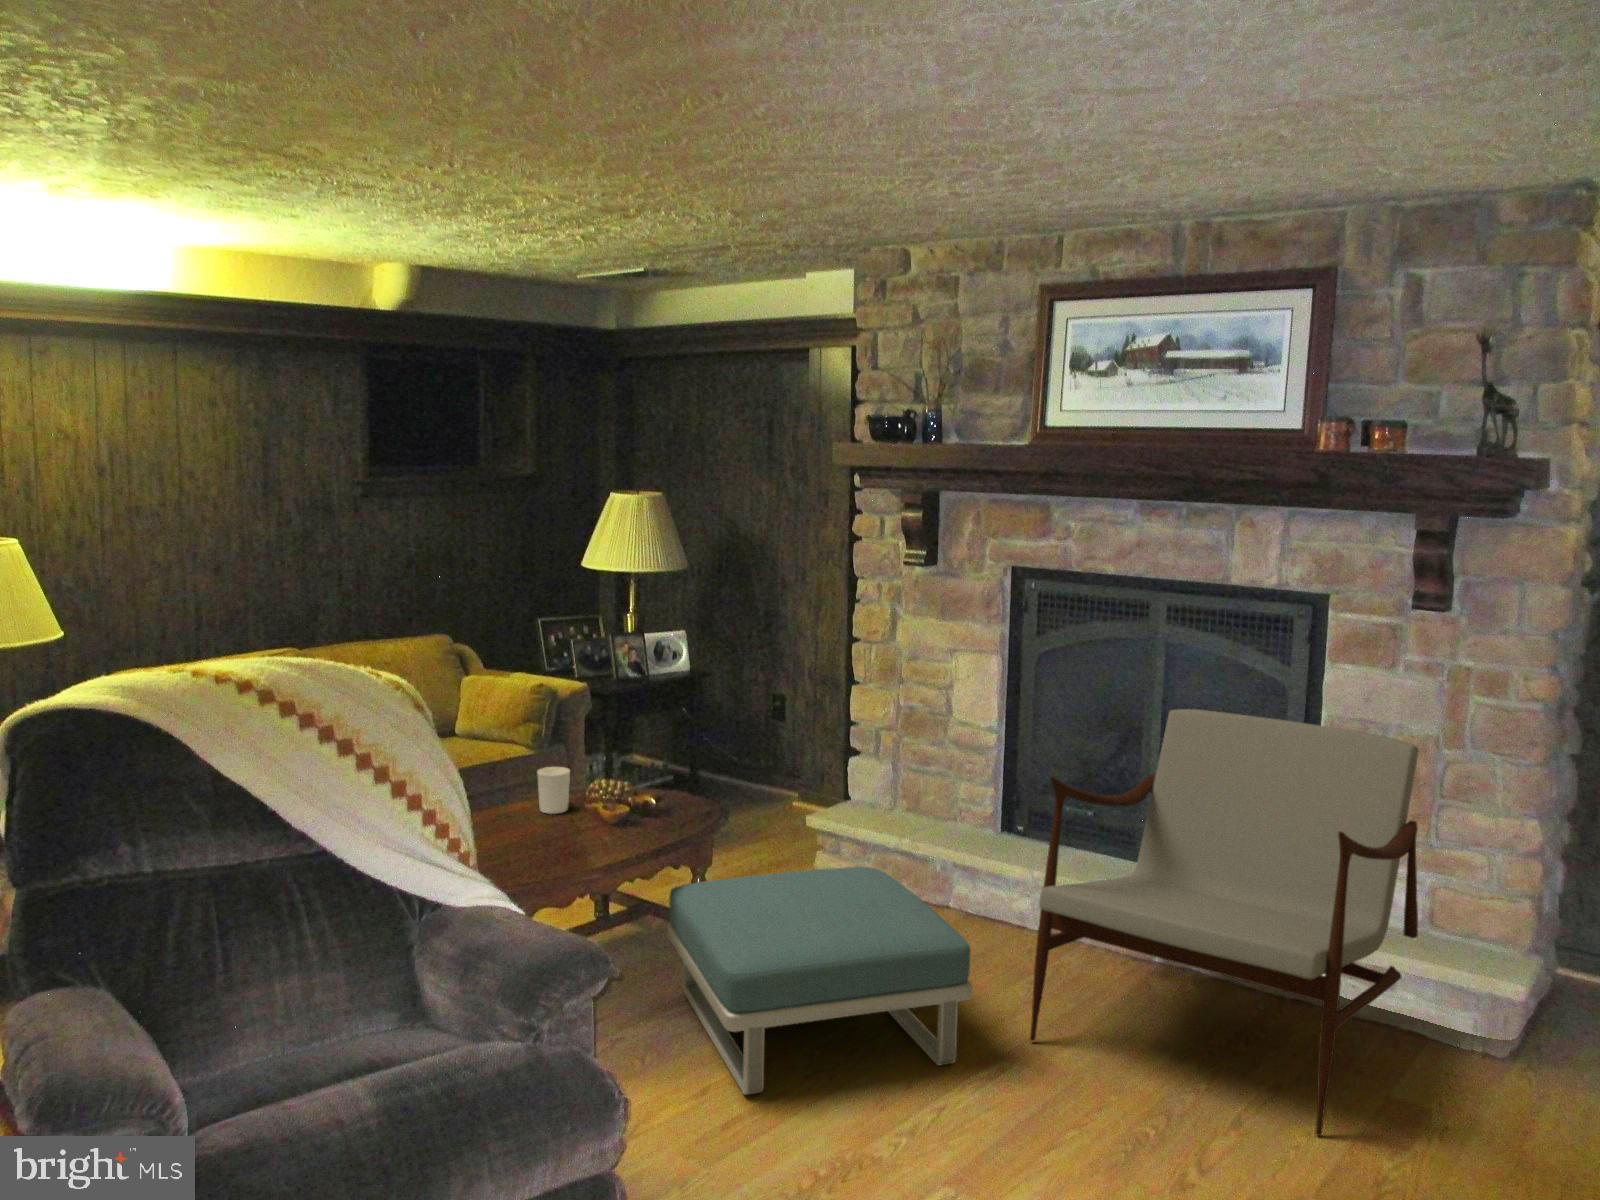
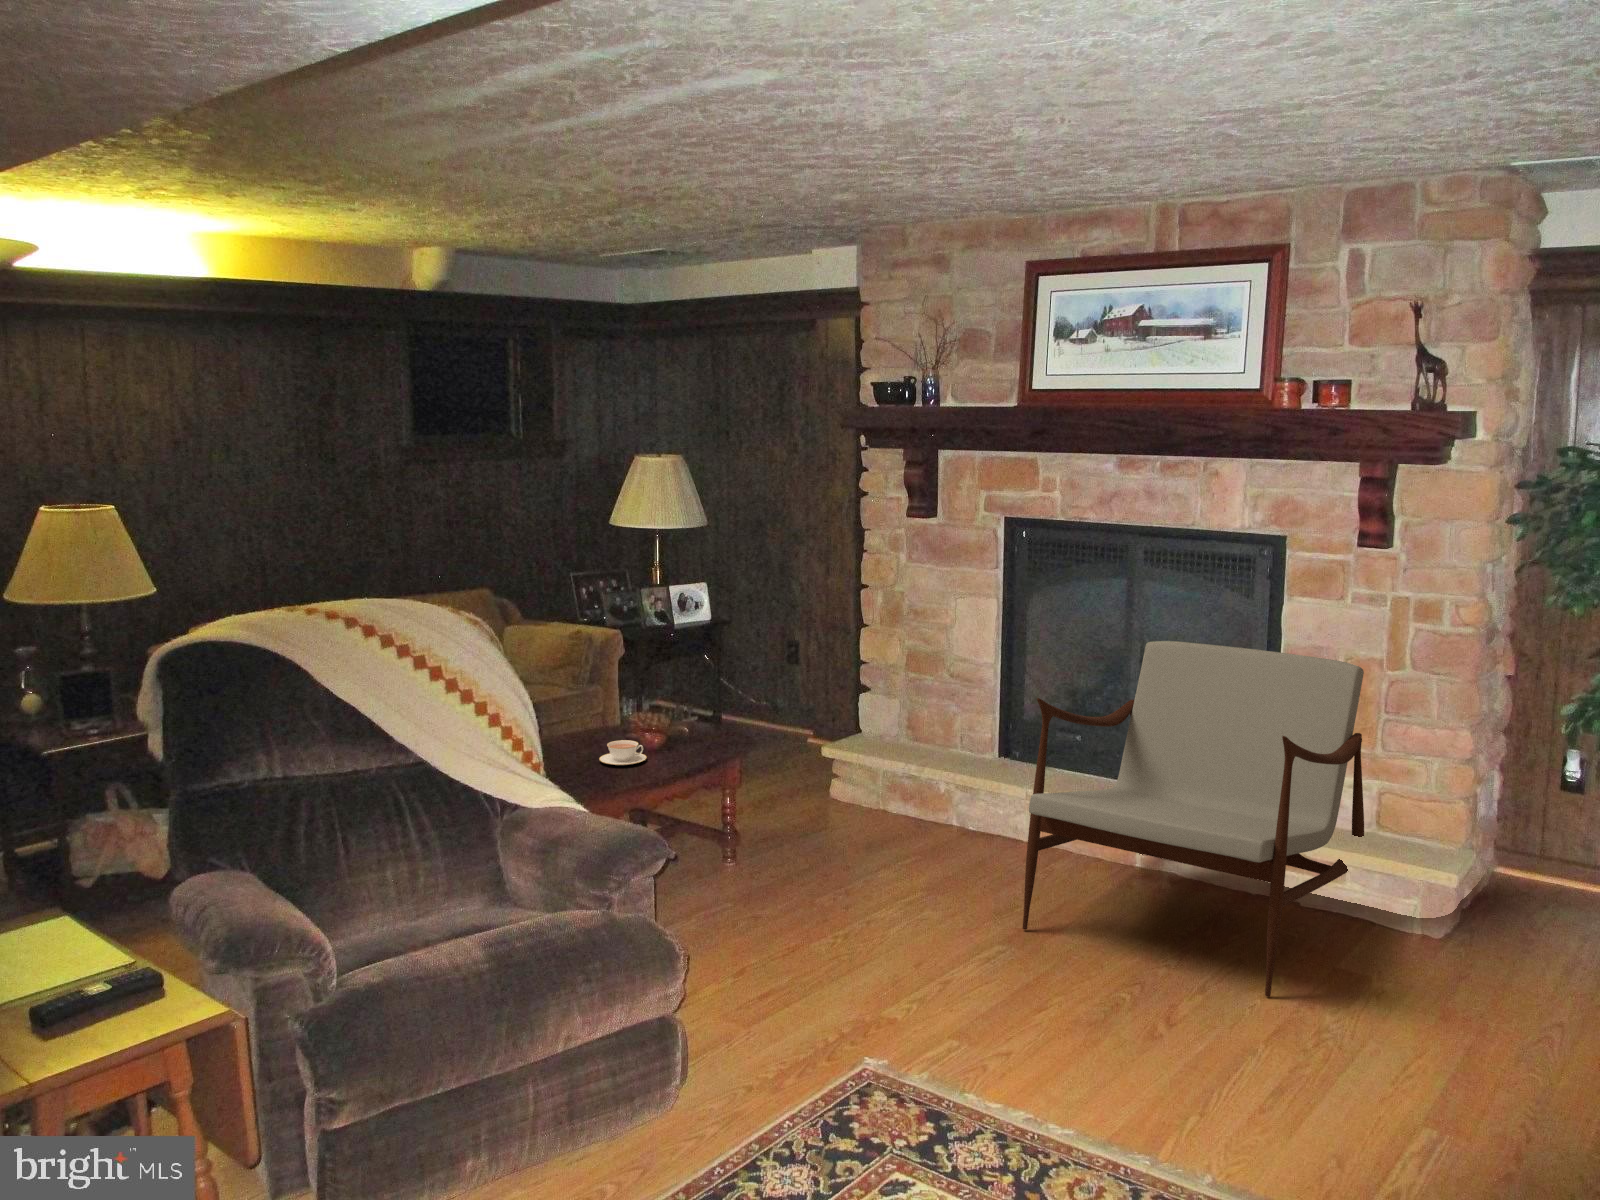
candle holder: present [537,767,570,814] -> none [583,701,612,742]
teacup: none [552,813,606,843] -> present [599,740,647,765]
footstool: present [668,867,972,1095] -> none [703,785,971,973]

